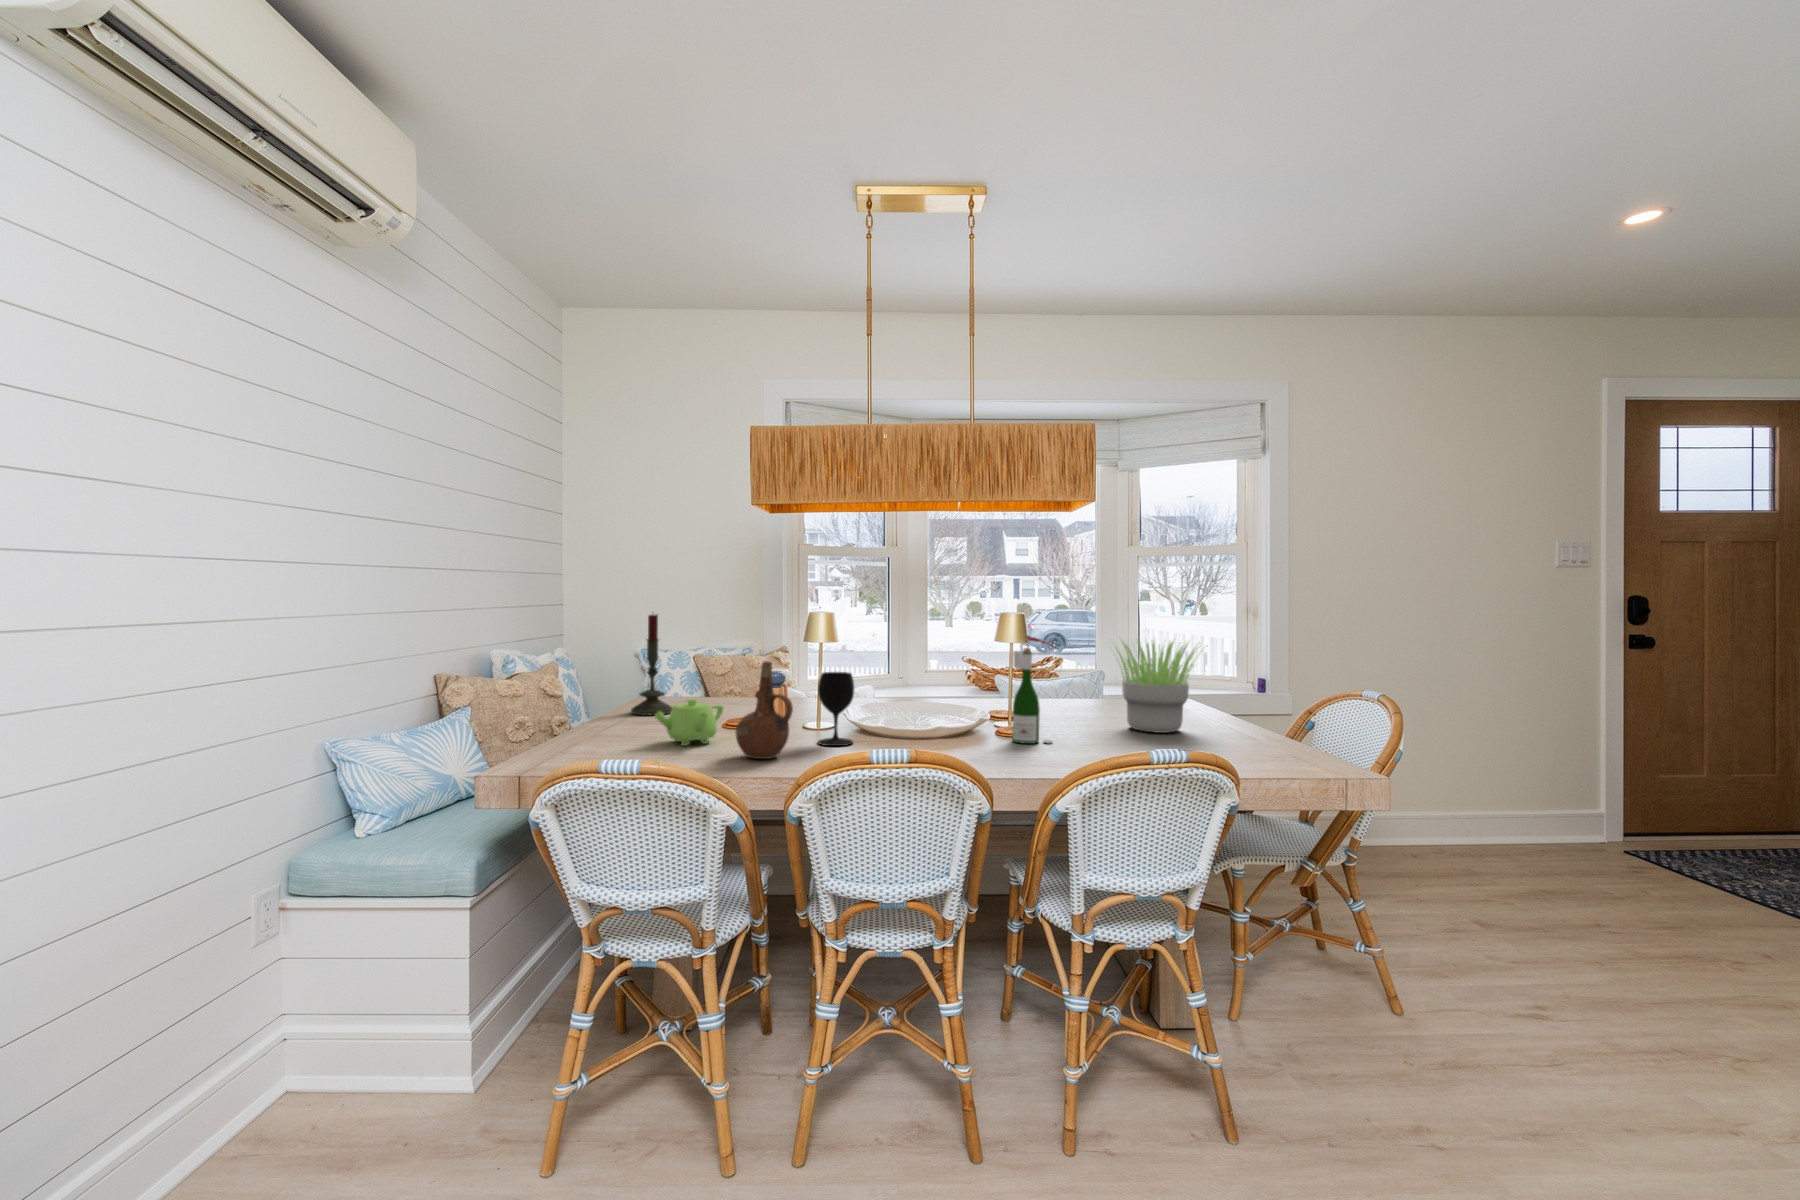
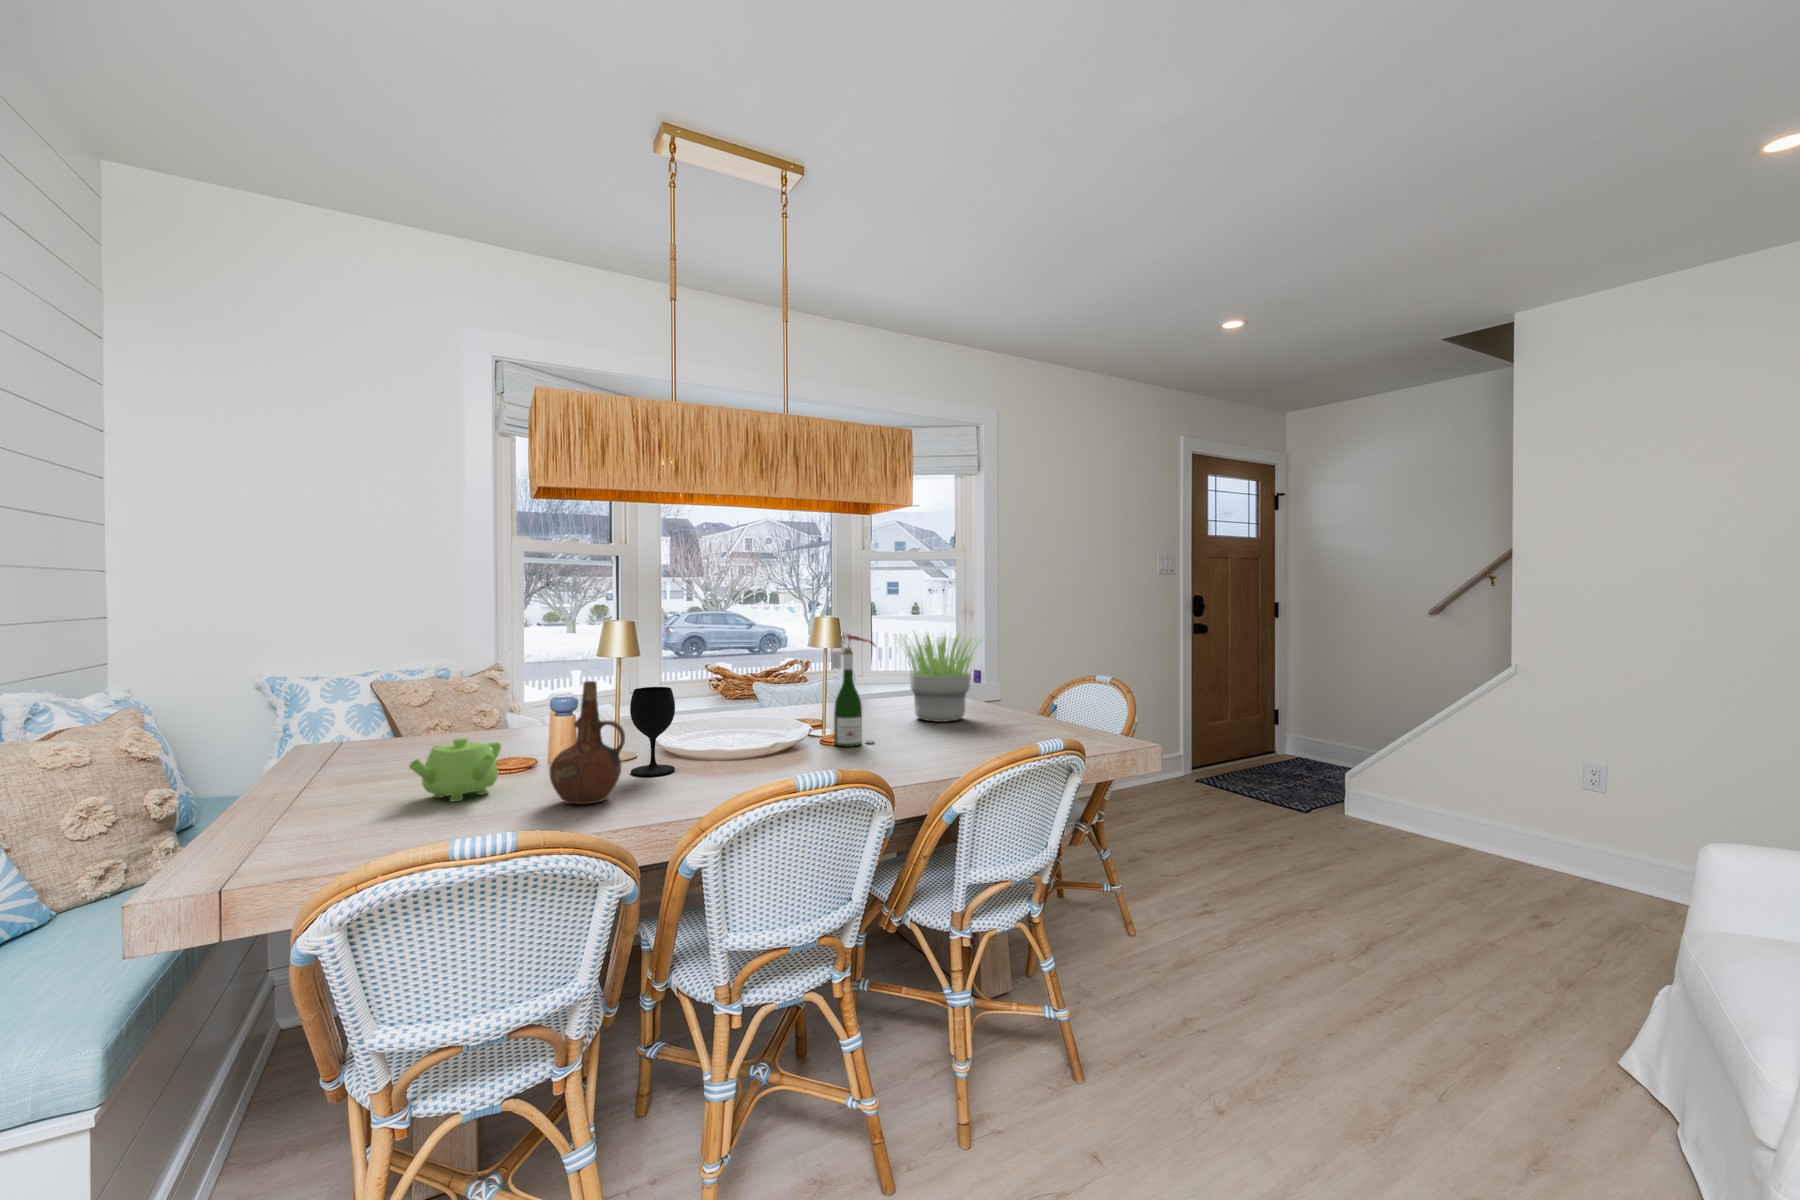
candle: present [631,614,672,716] -> none [308,624,374,768]

